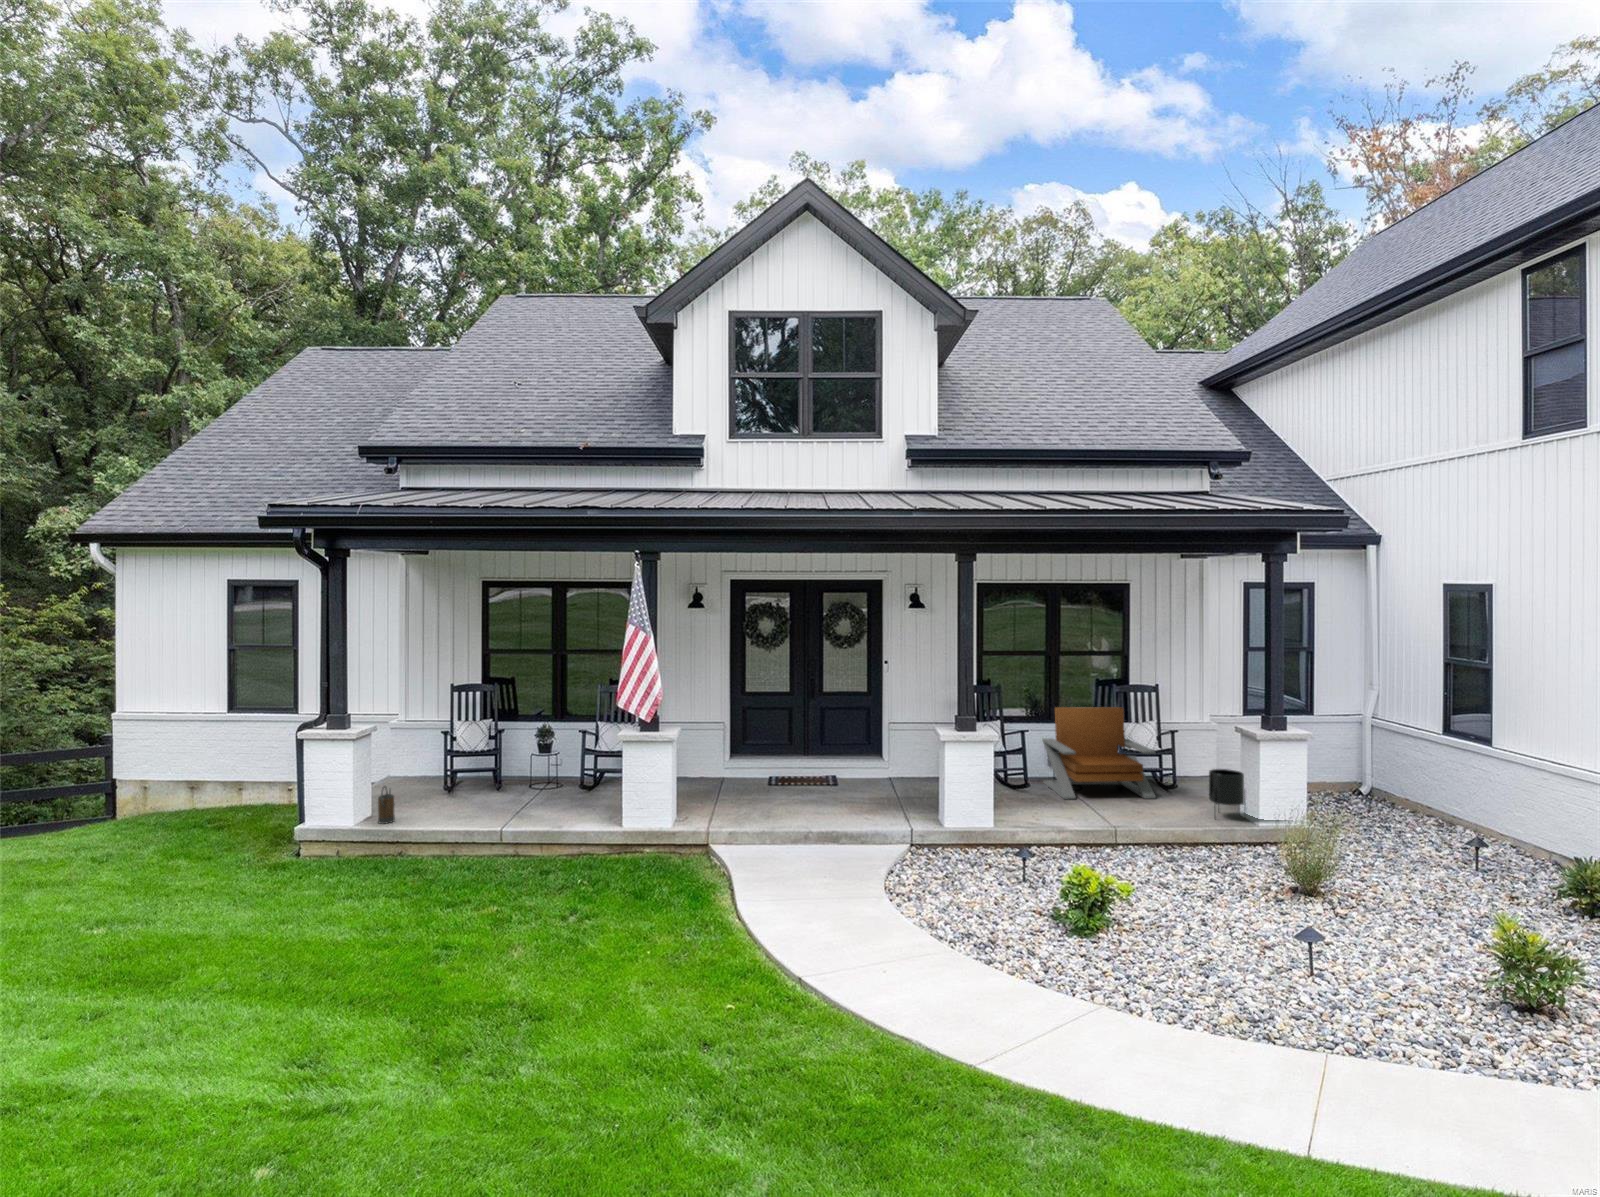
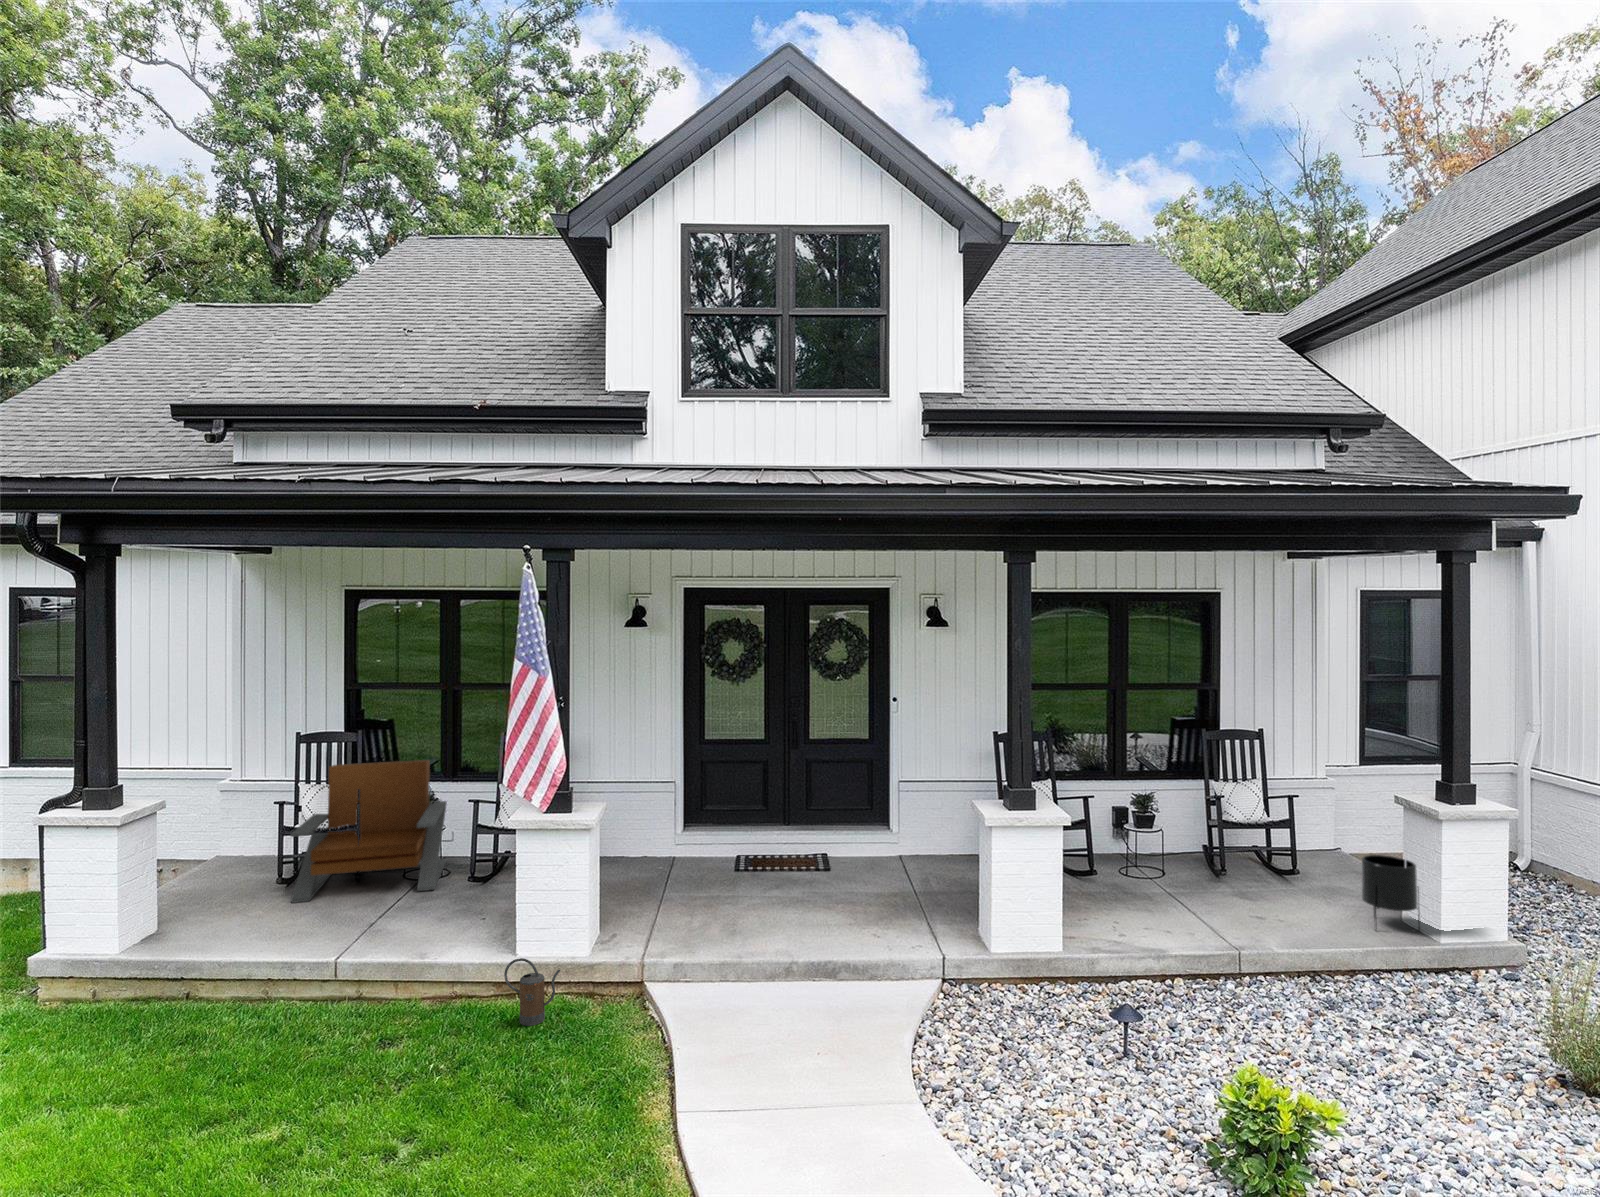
lounge chair: present [1042,707,1156,799] -> present [291,760,447,903]
watering can: present [378,786,395,824] -> present [504,958,560,1026]

